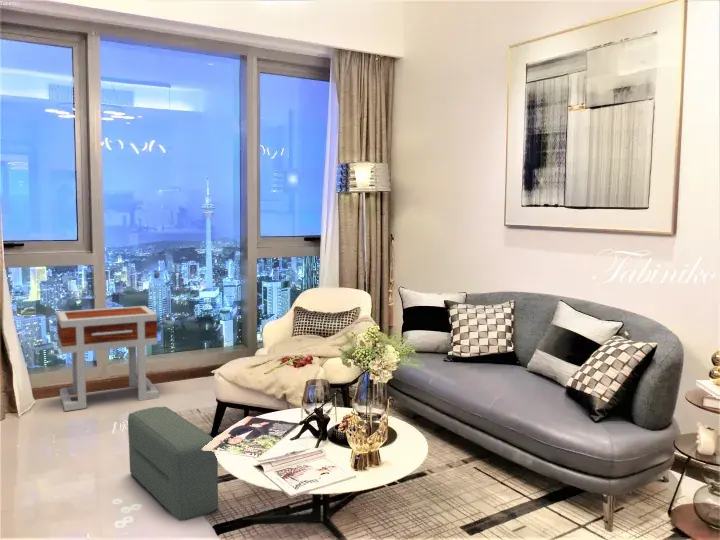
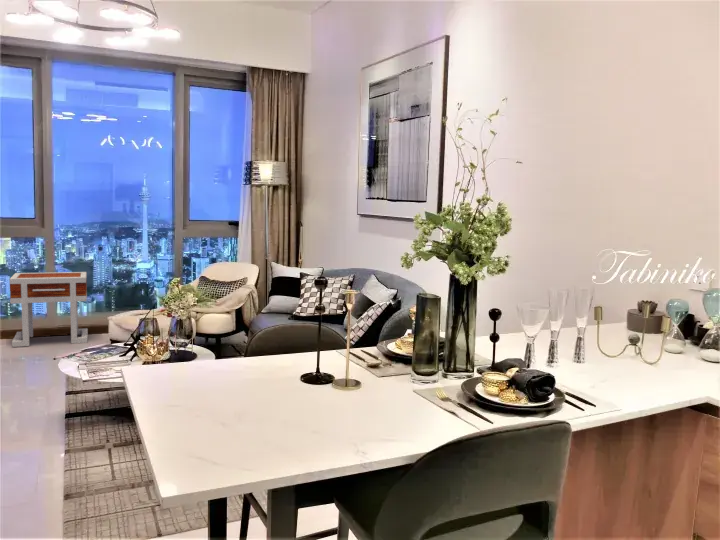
pouf: present [128,407,218,521] -> none [22,339,64,410]

